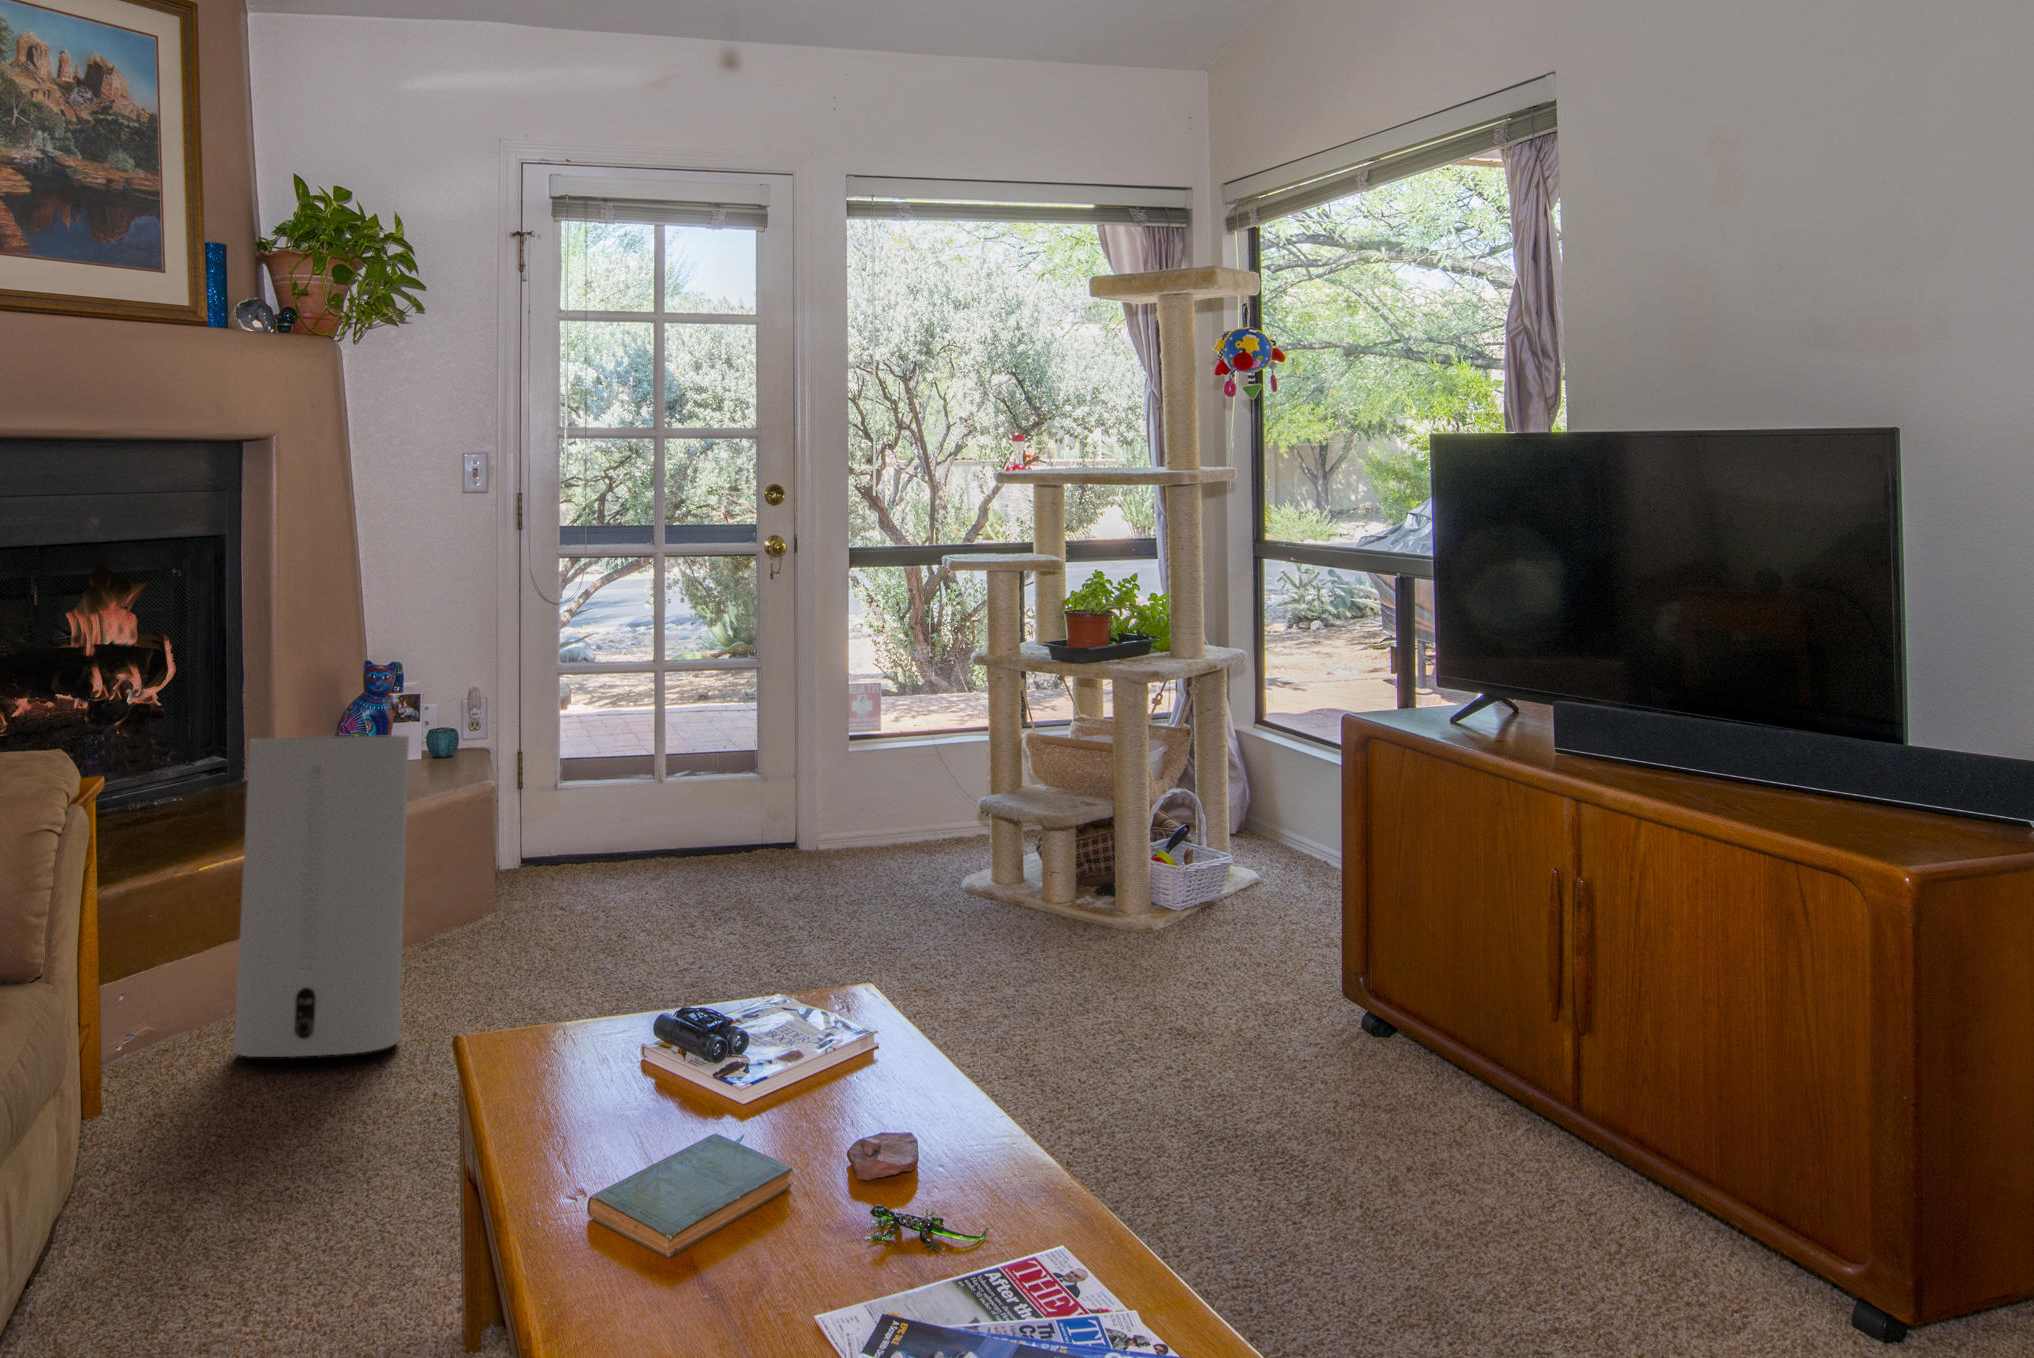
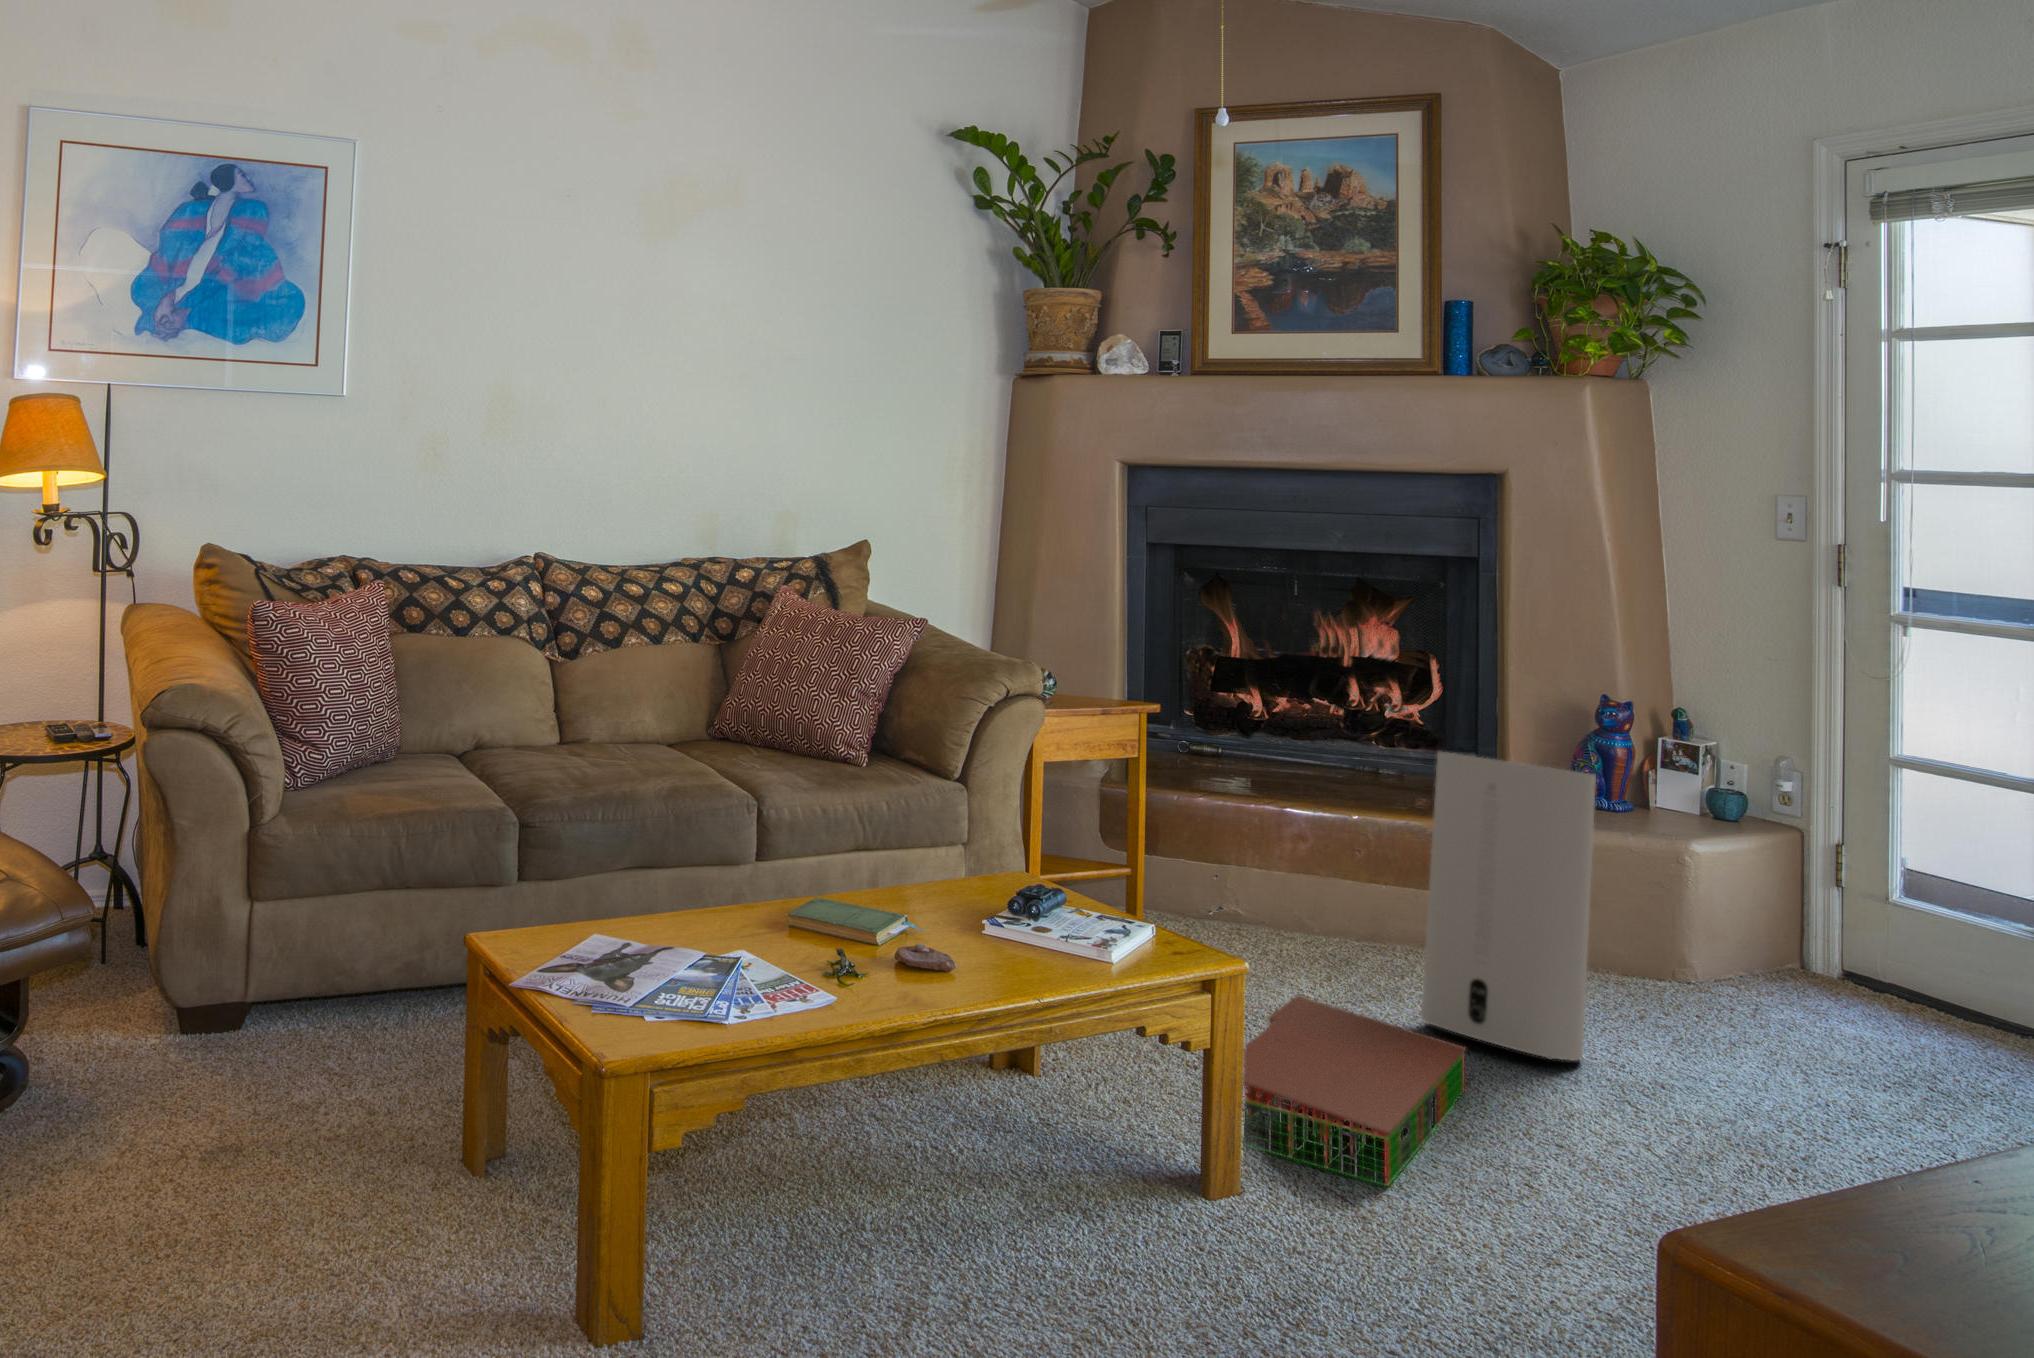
storage bin: none [80,1073,320,1330] -> present [1242,996,1466,1186]

